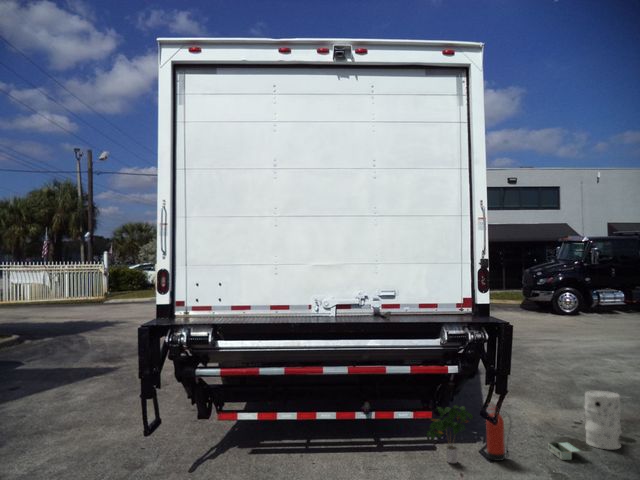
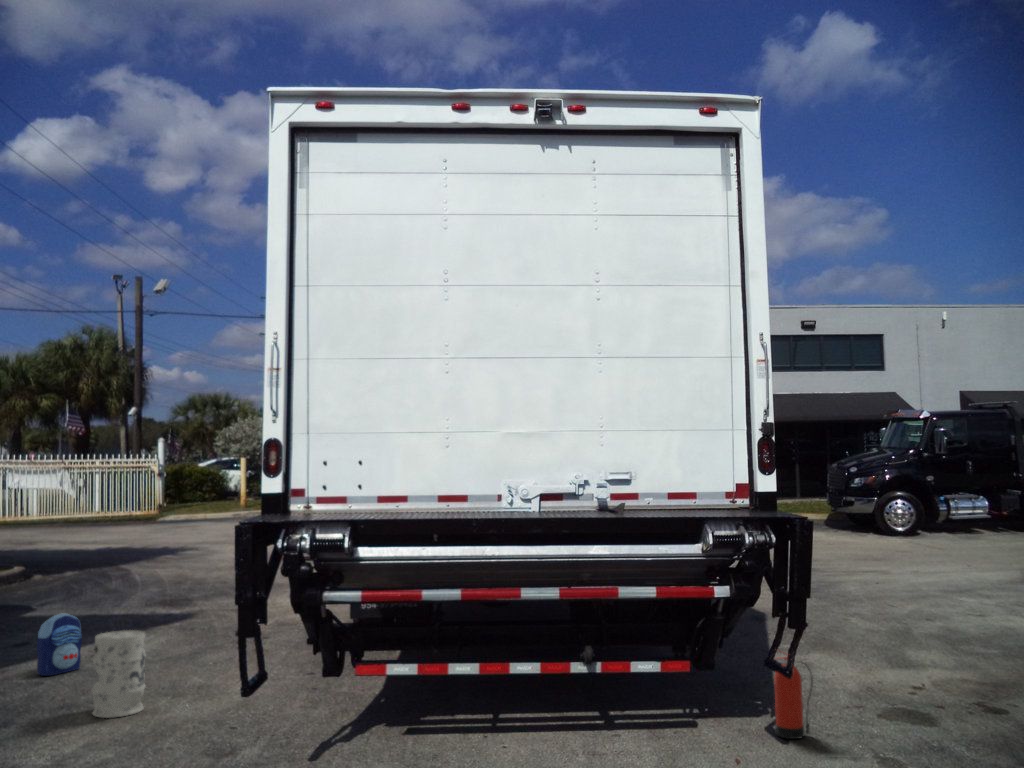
backpack: none [25,371,53,410] -> present [37,613,82,676]
trash can: present [585,390,622,450] -> present [92,630,146,718]
potted plant: present [427,405,473,463] -> none [682,652,754,743]
toolbox: present [548,442,581,460] -> none [870,711,922,737]

